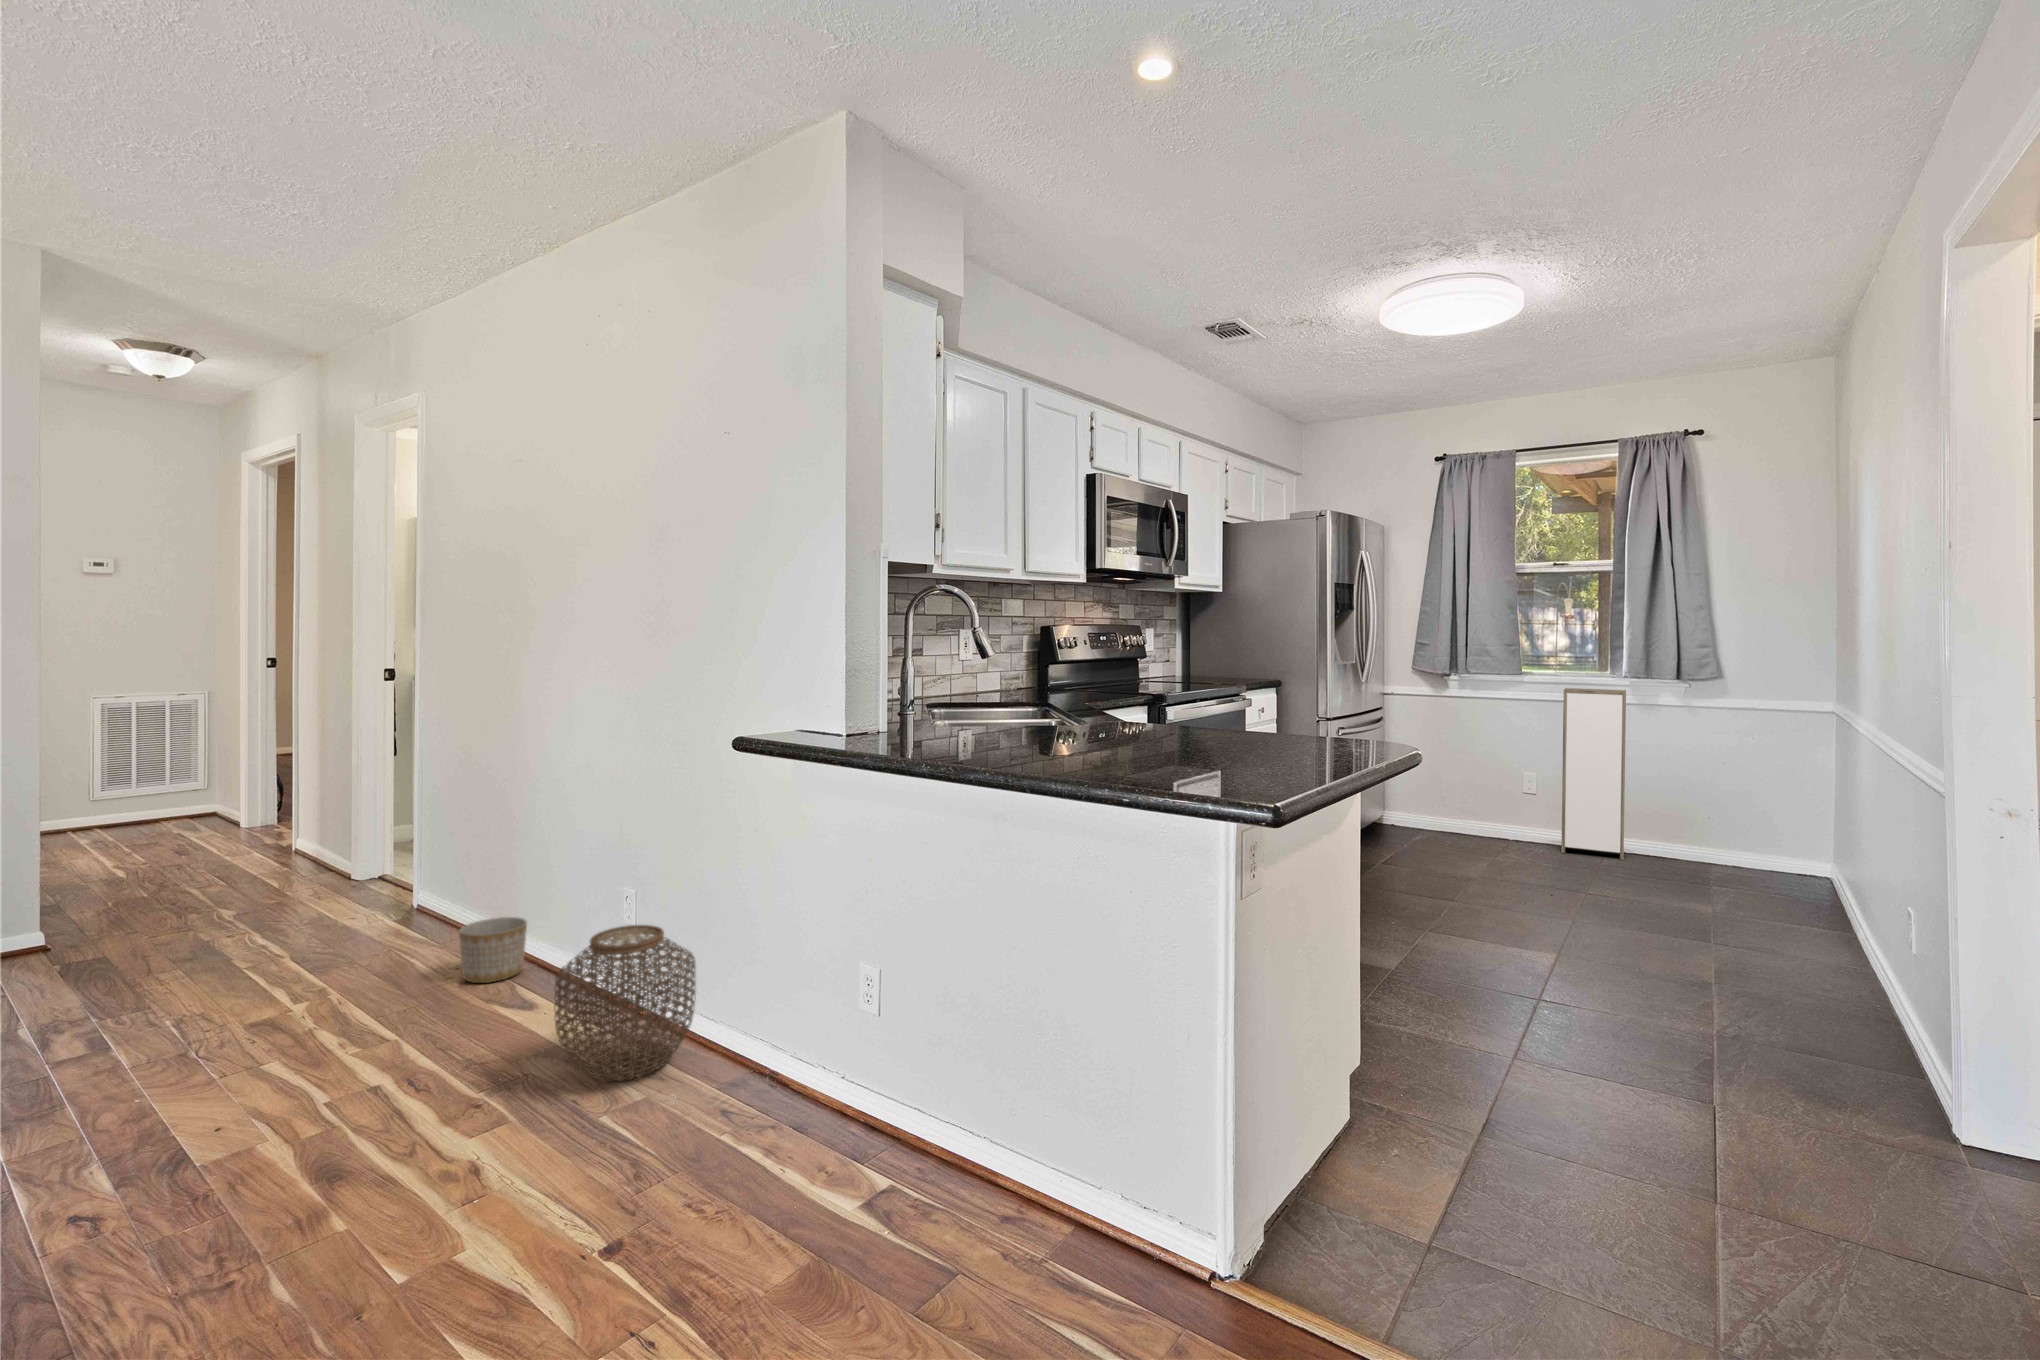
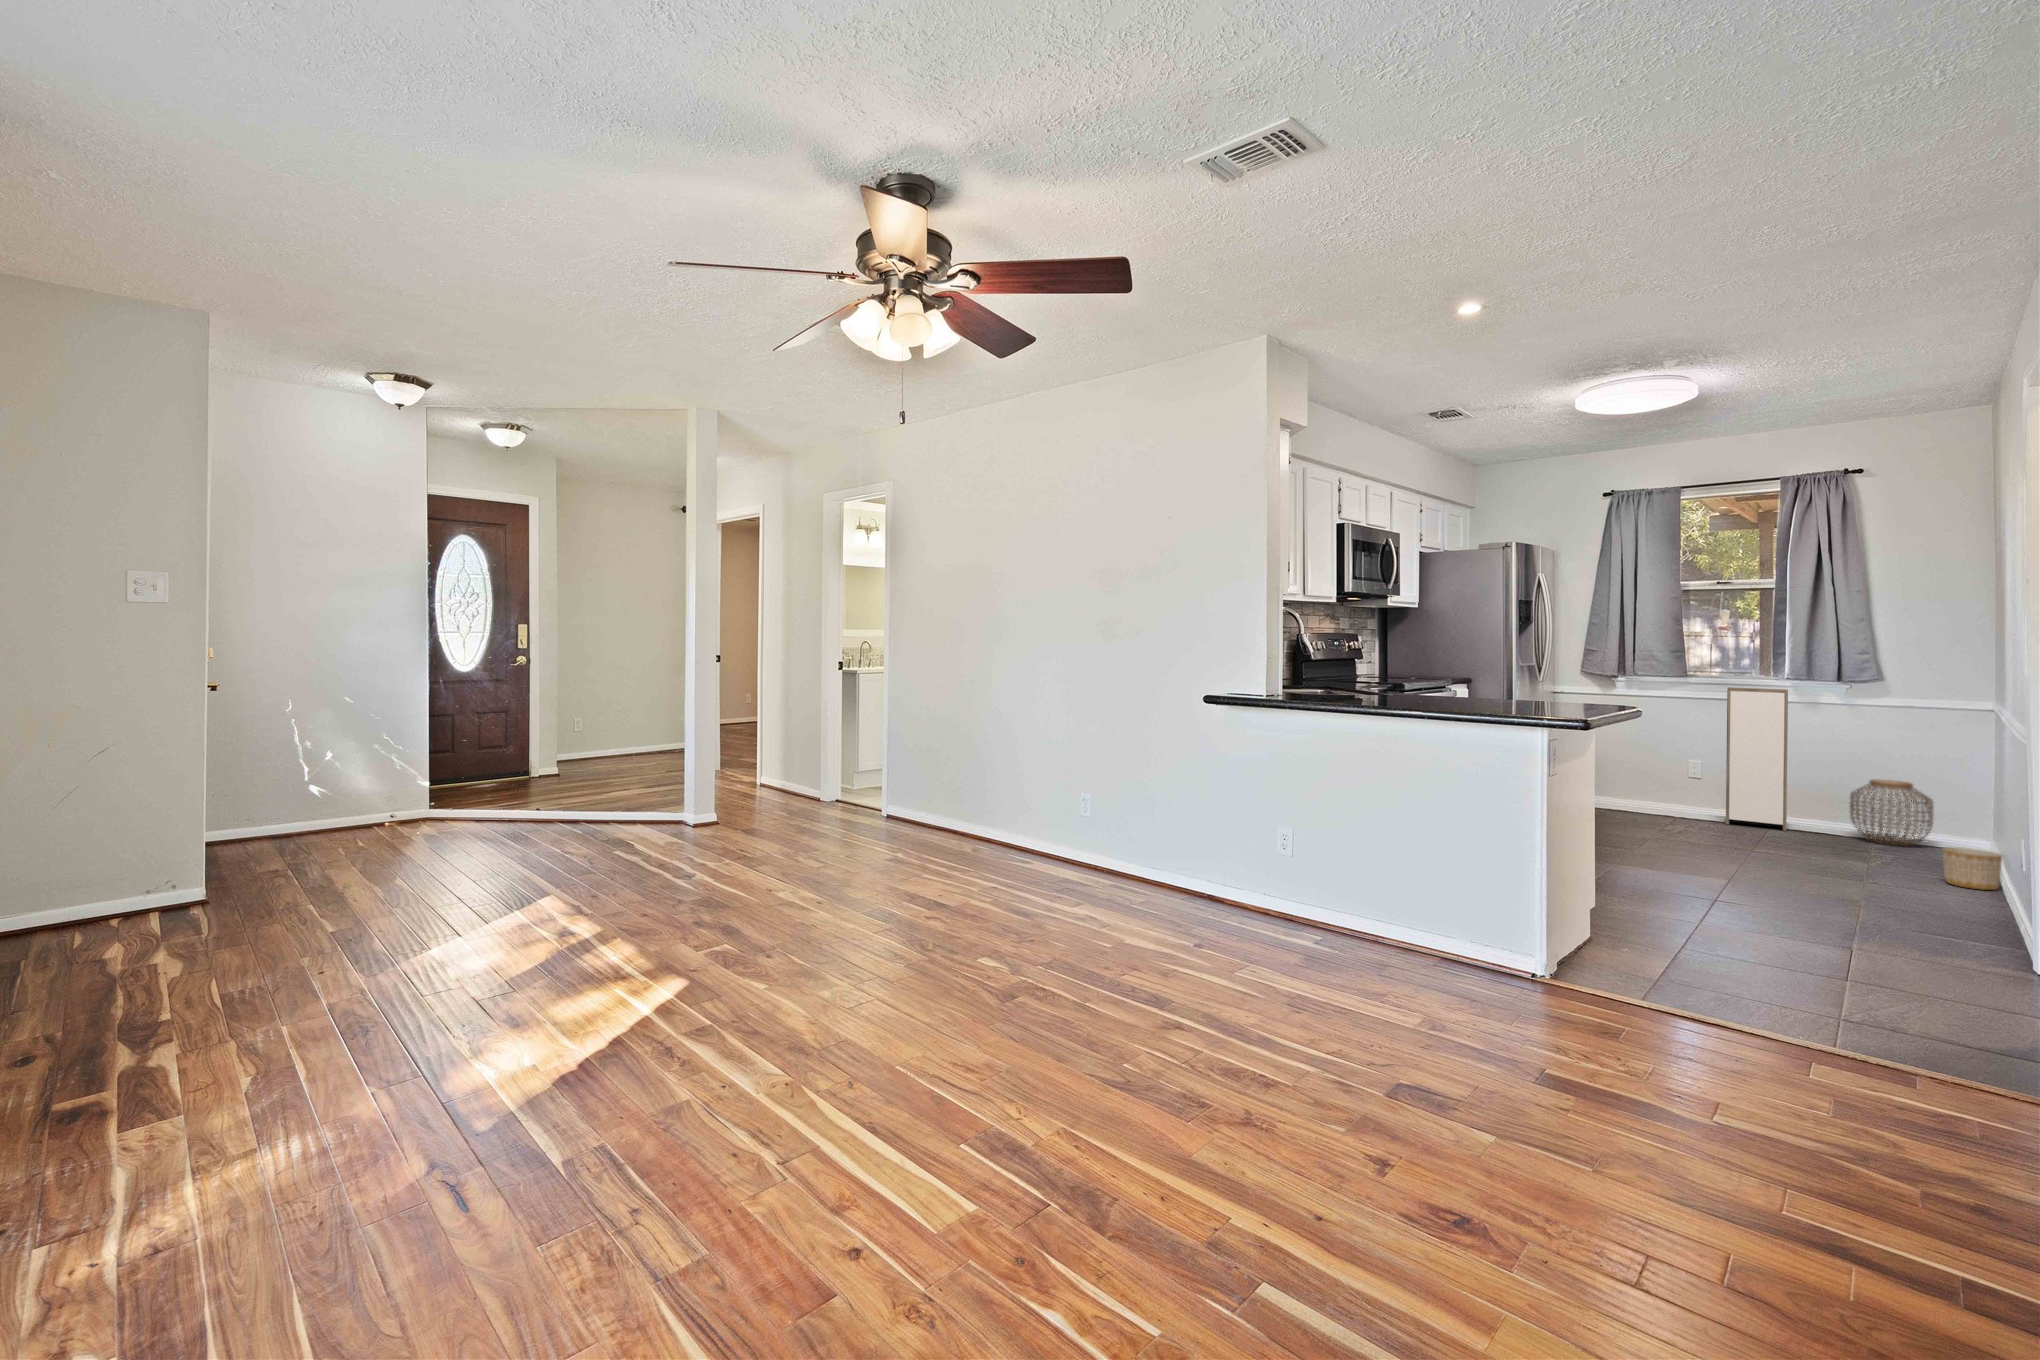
planter: present [459,917,527,983] -> present [1942,847,2002,890]
woven basket: present [555,925,695,1081] -> present [1850,780,1933,846]

